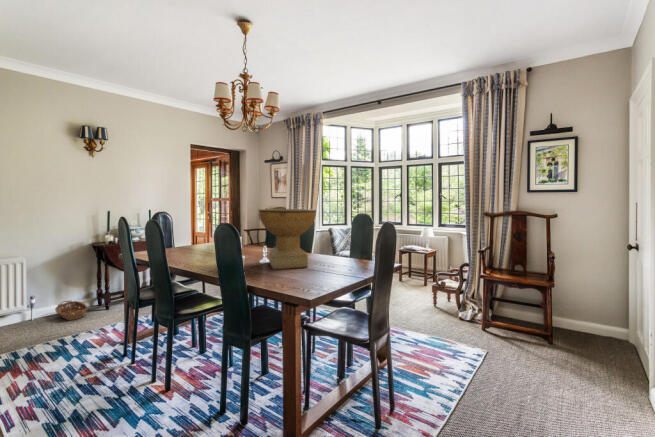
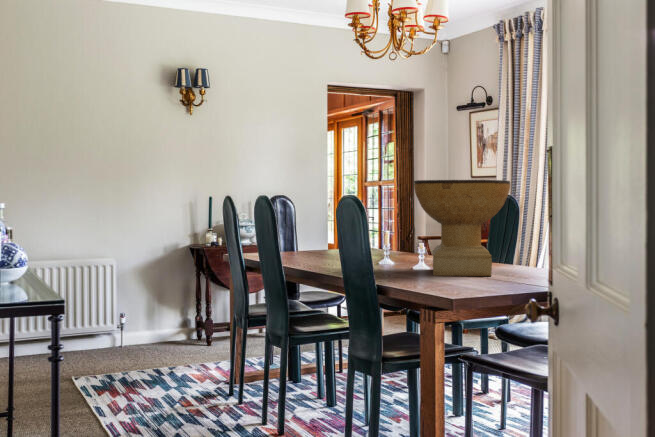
basket: present [55,301,88,320] -> none [138,325,194,354]

